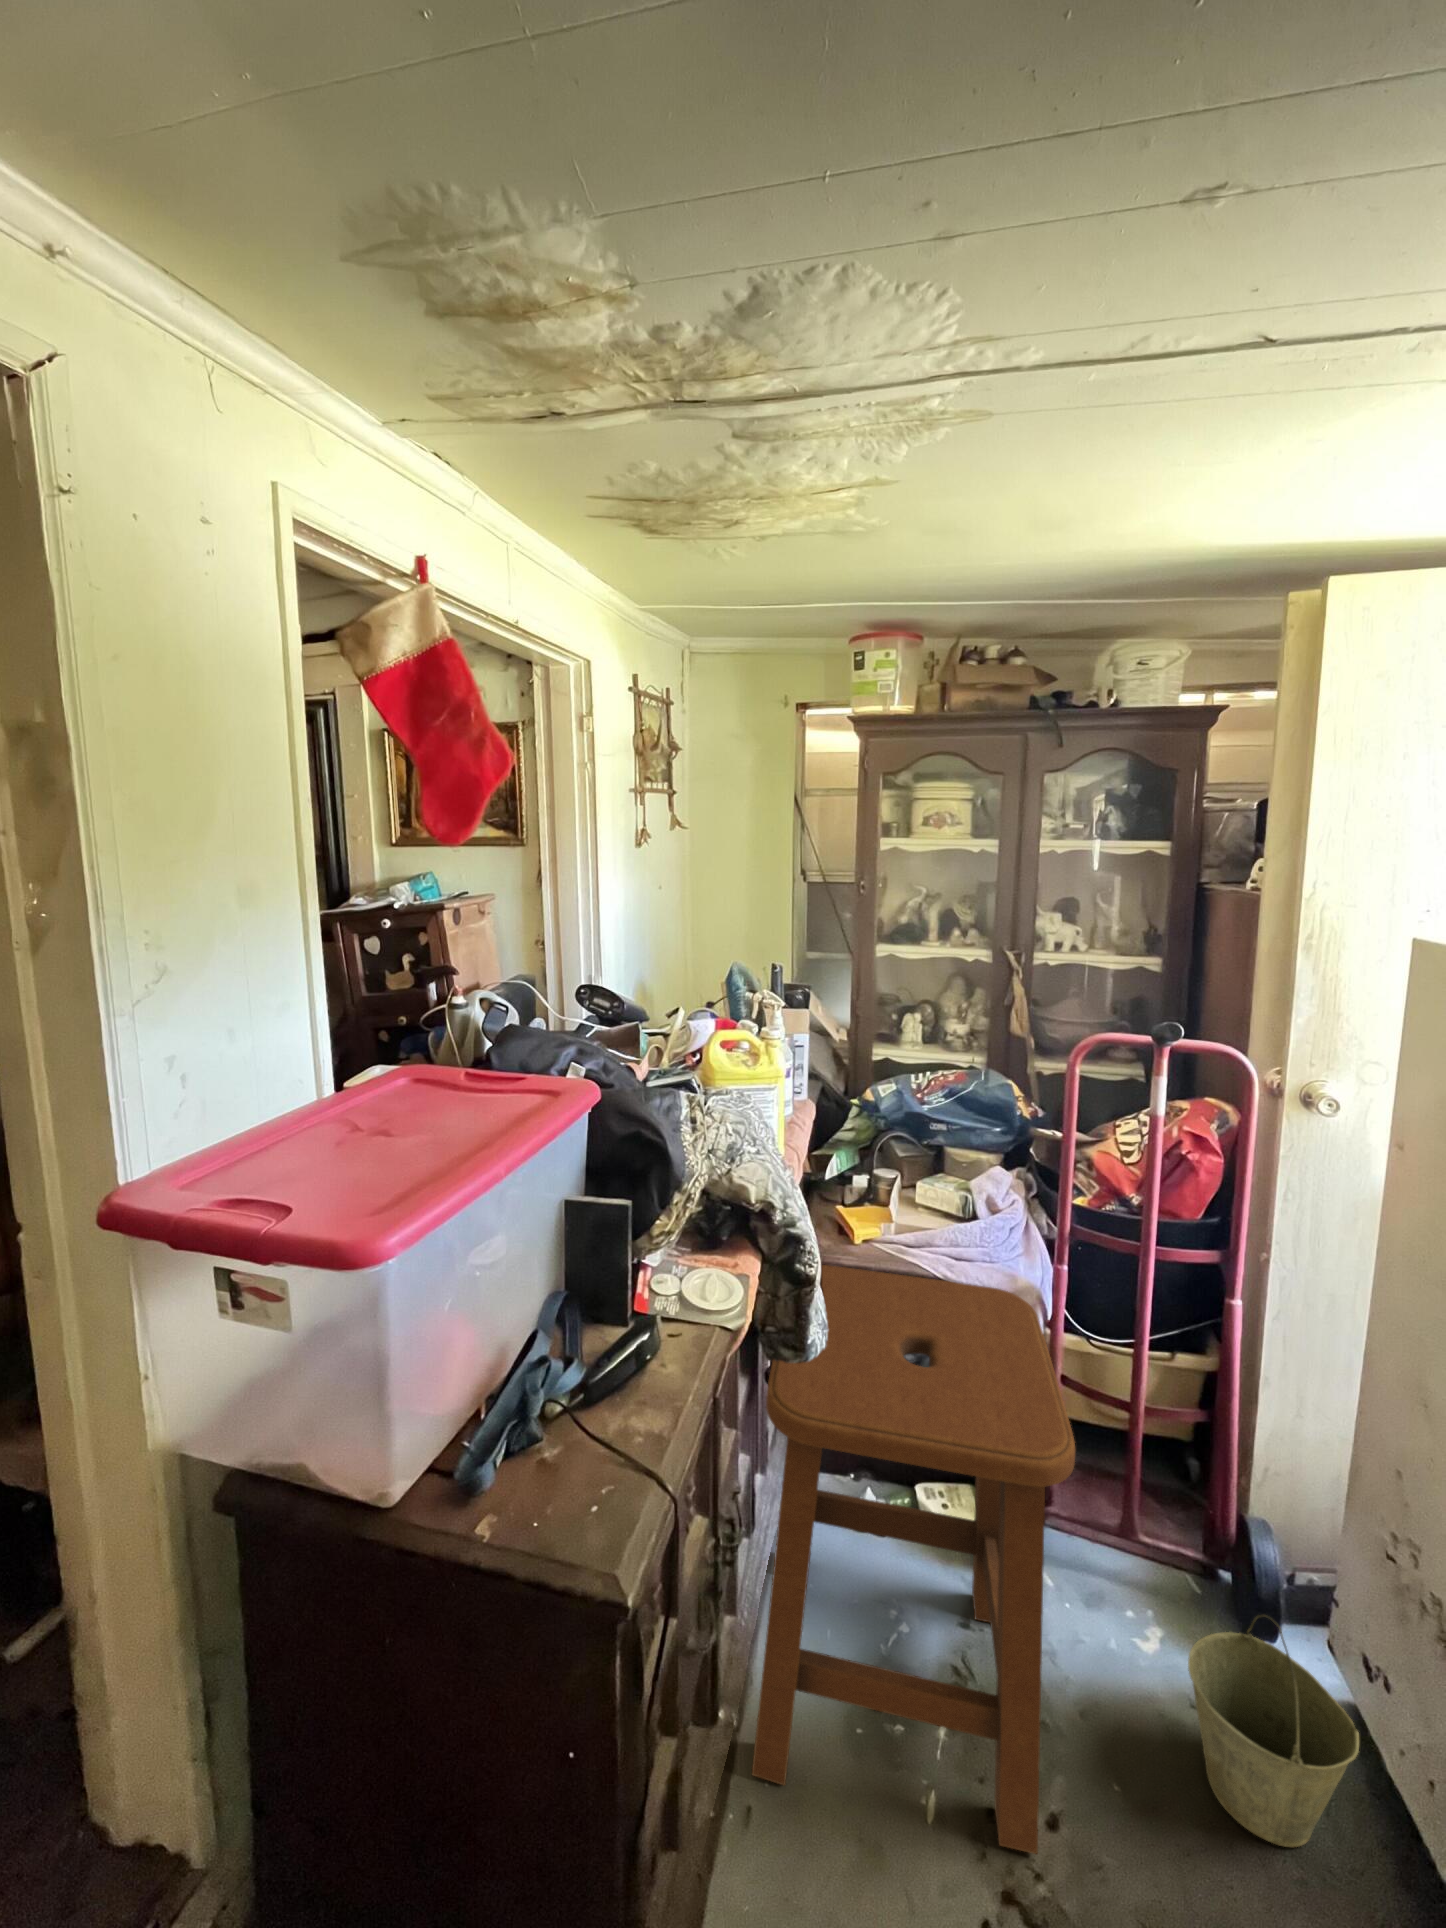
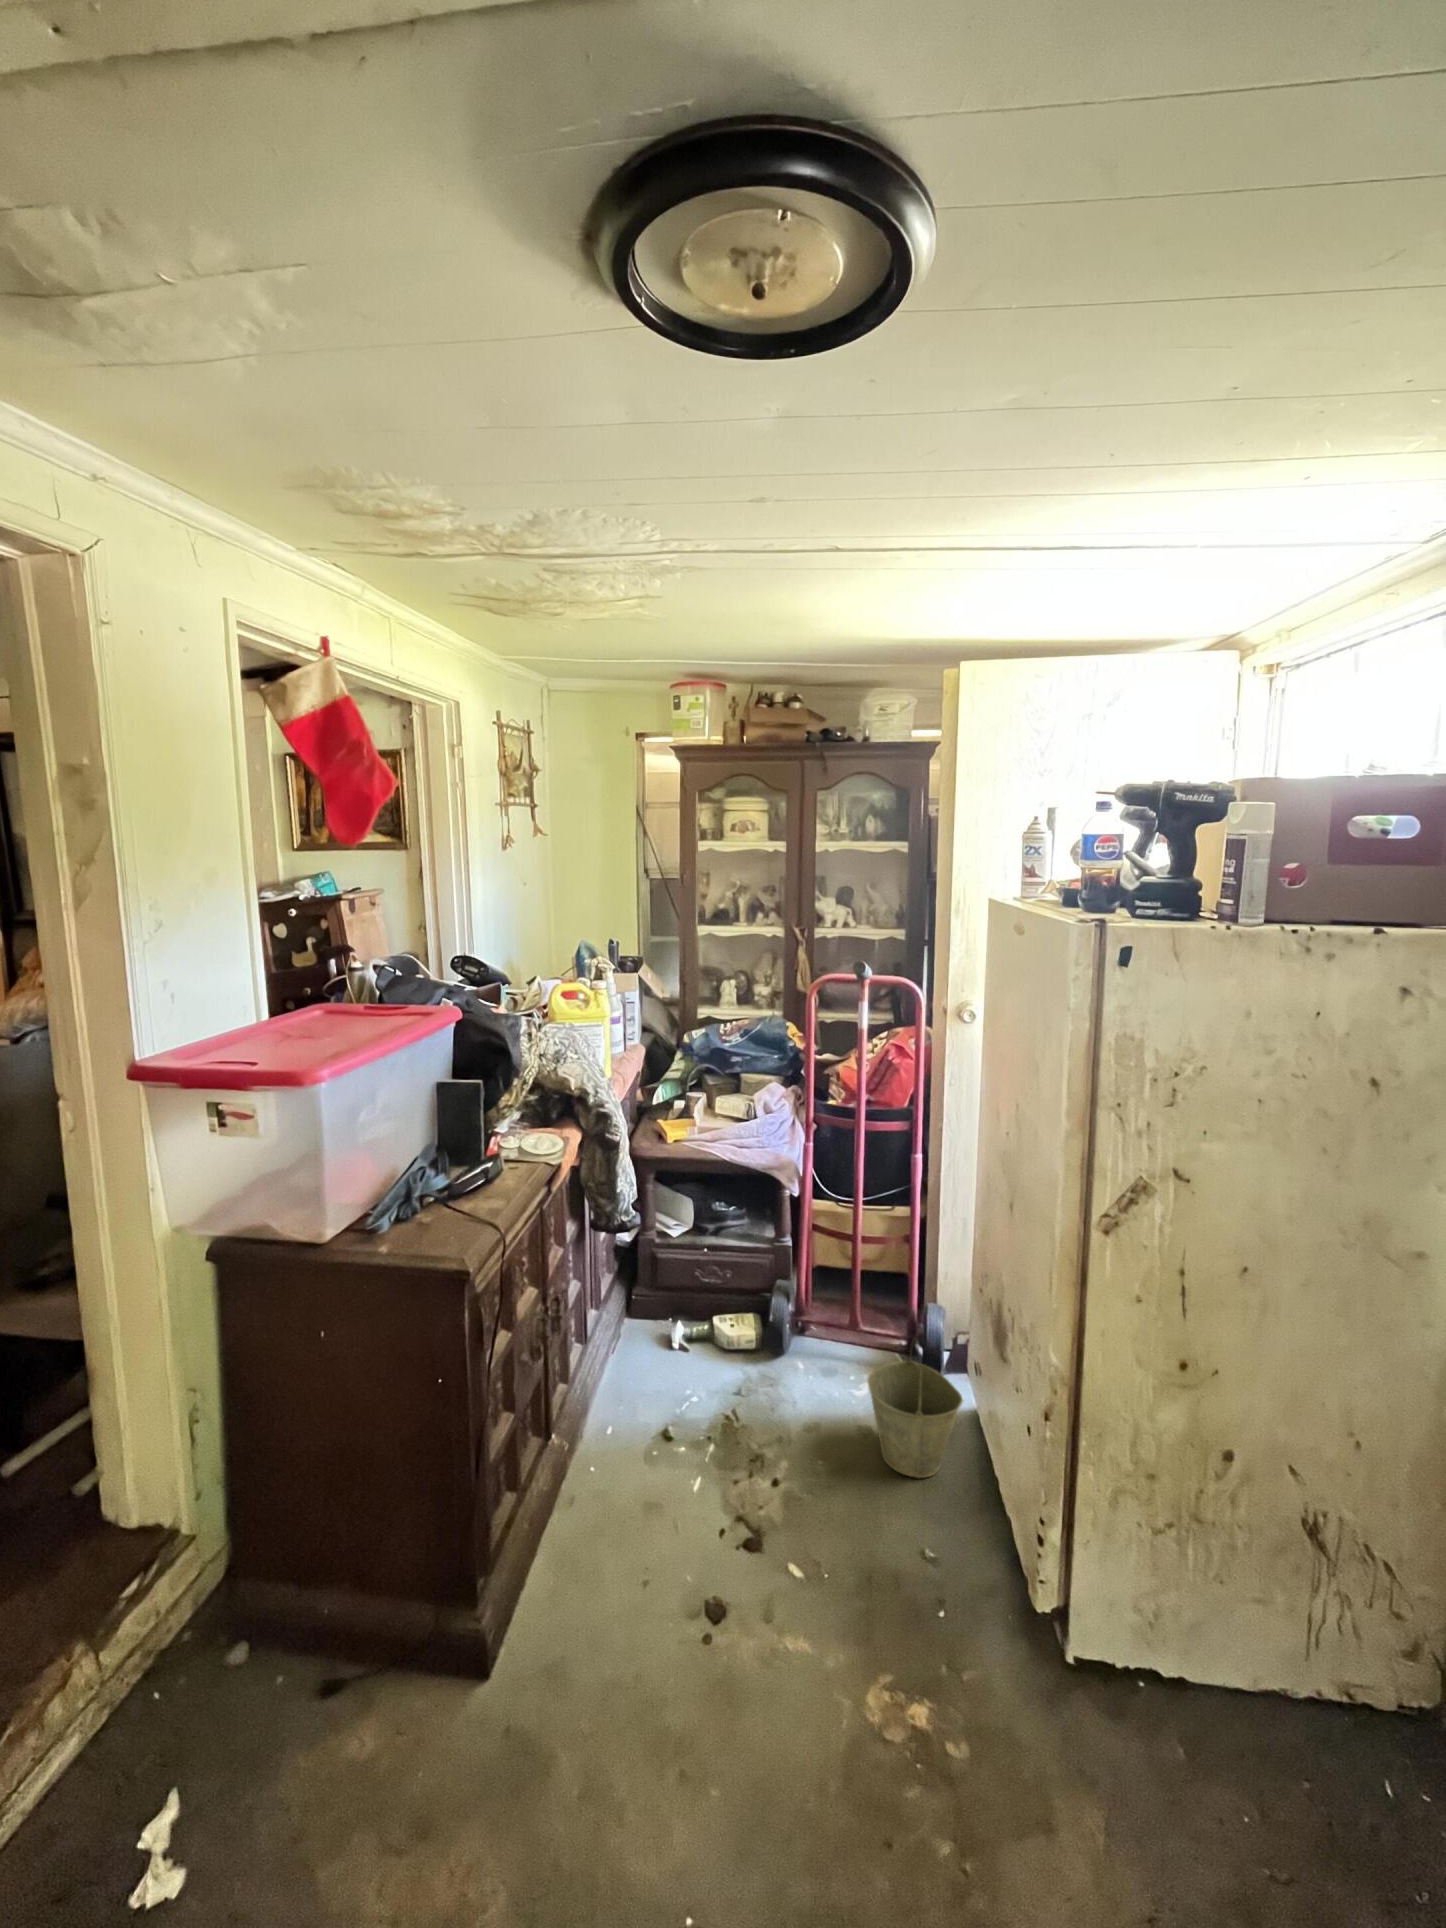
stool: present [752,1265,1075,1854] -> none [577,1146,777,1497]

